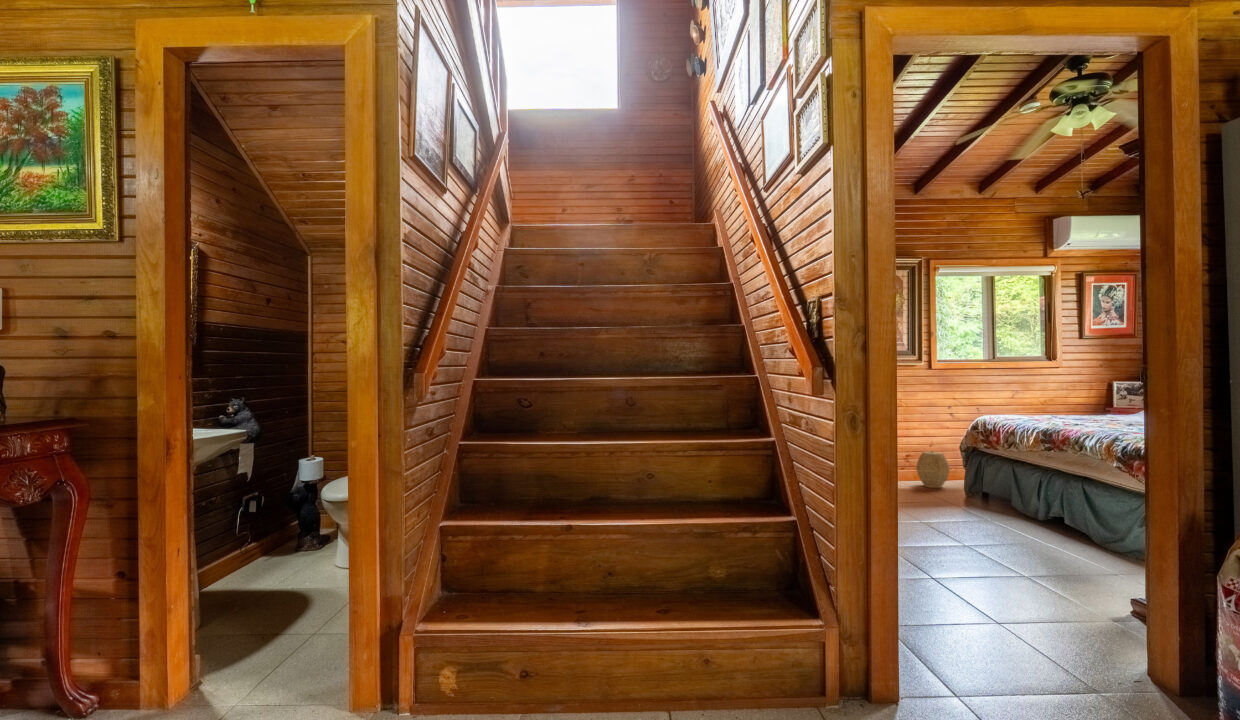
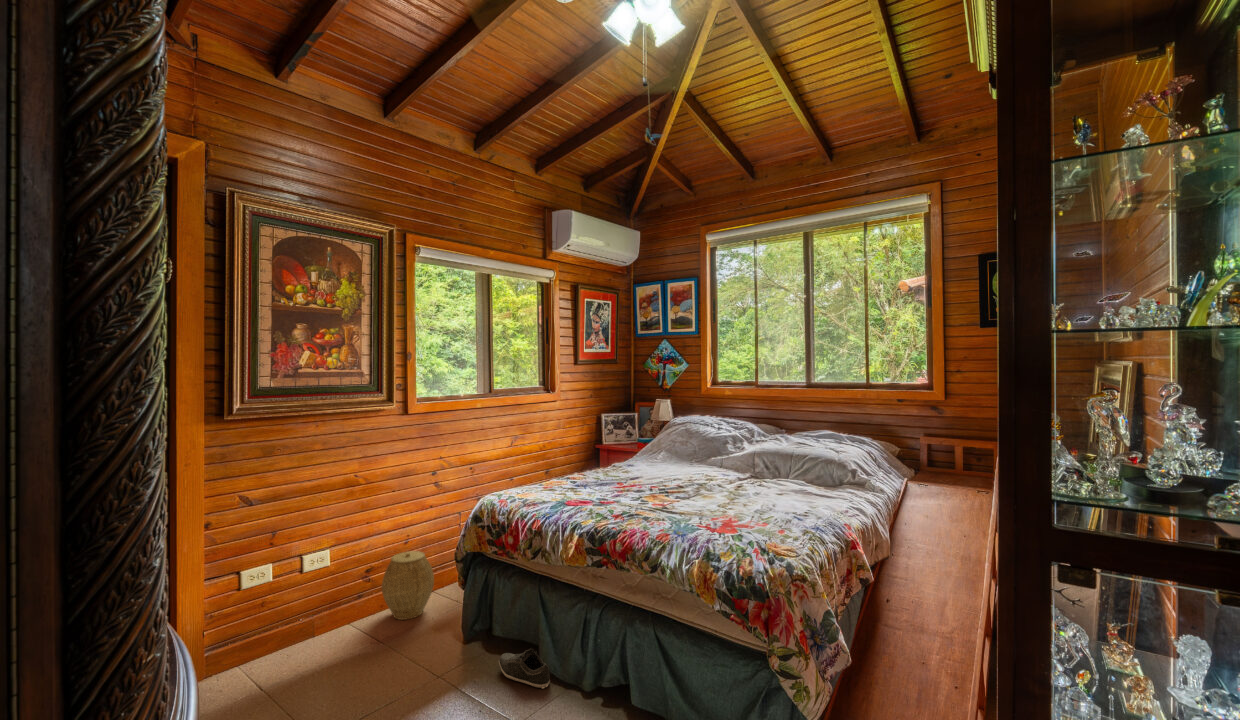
shoe: none [987,498,1019,518] -> present [499,648,550,688]

